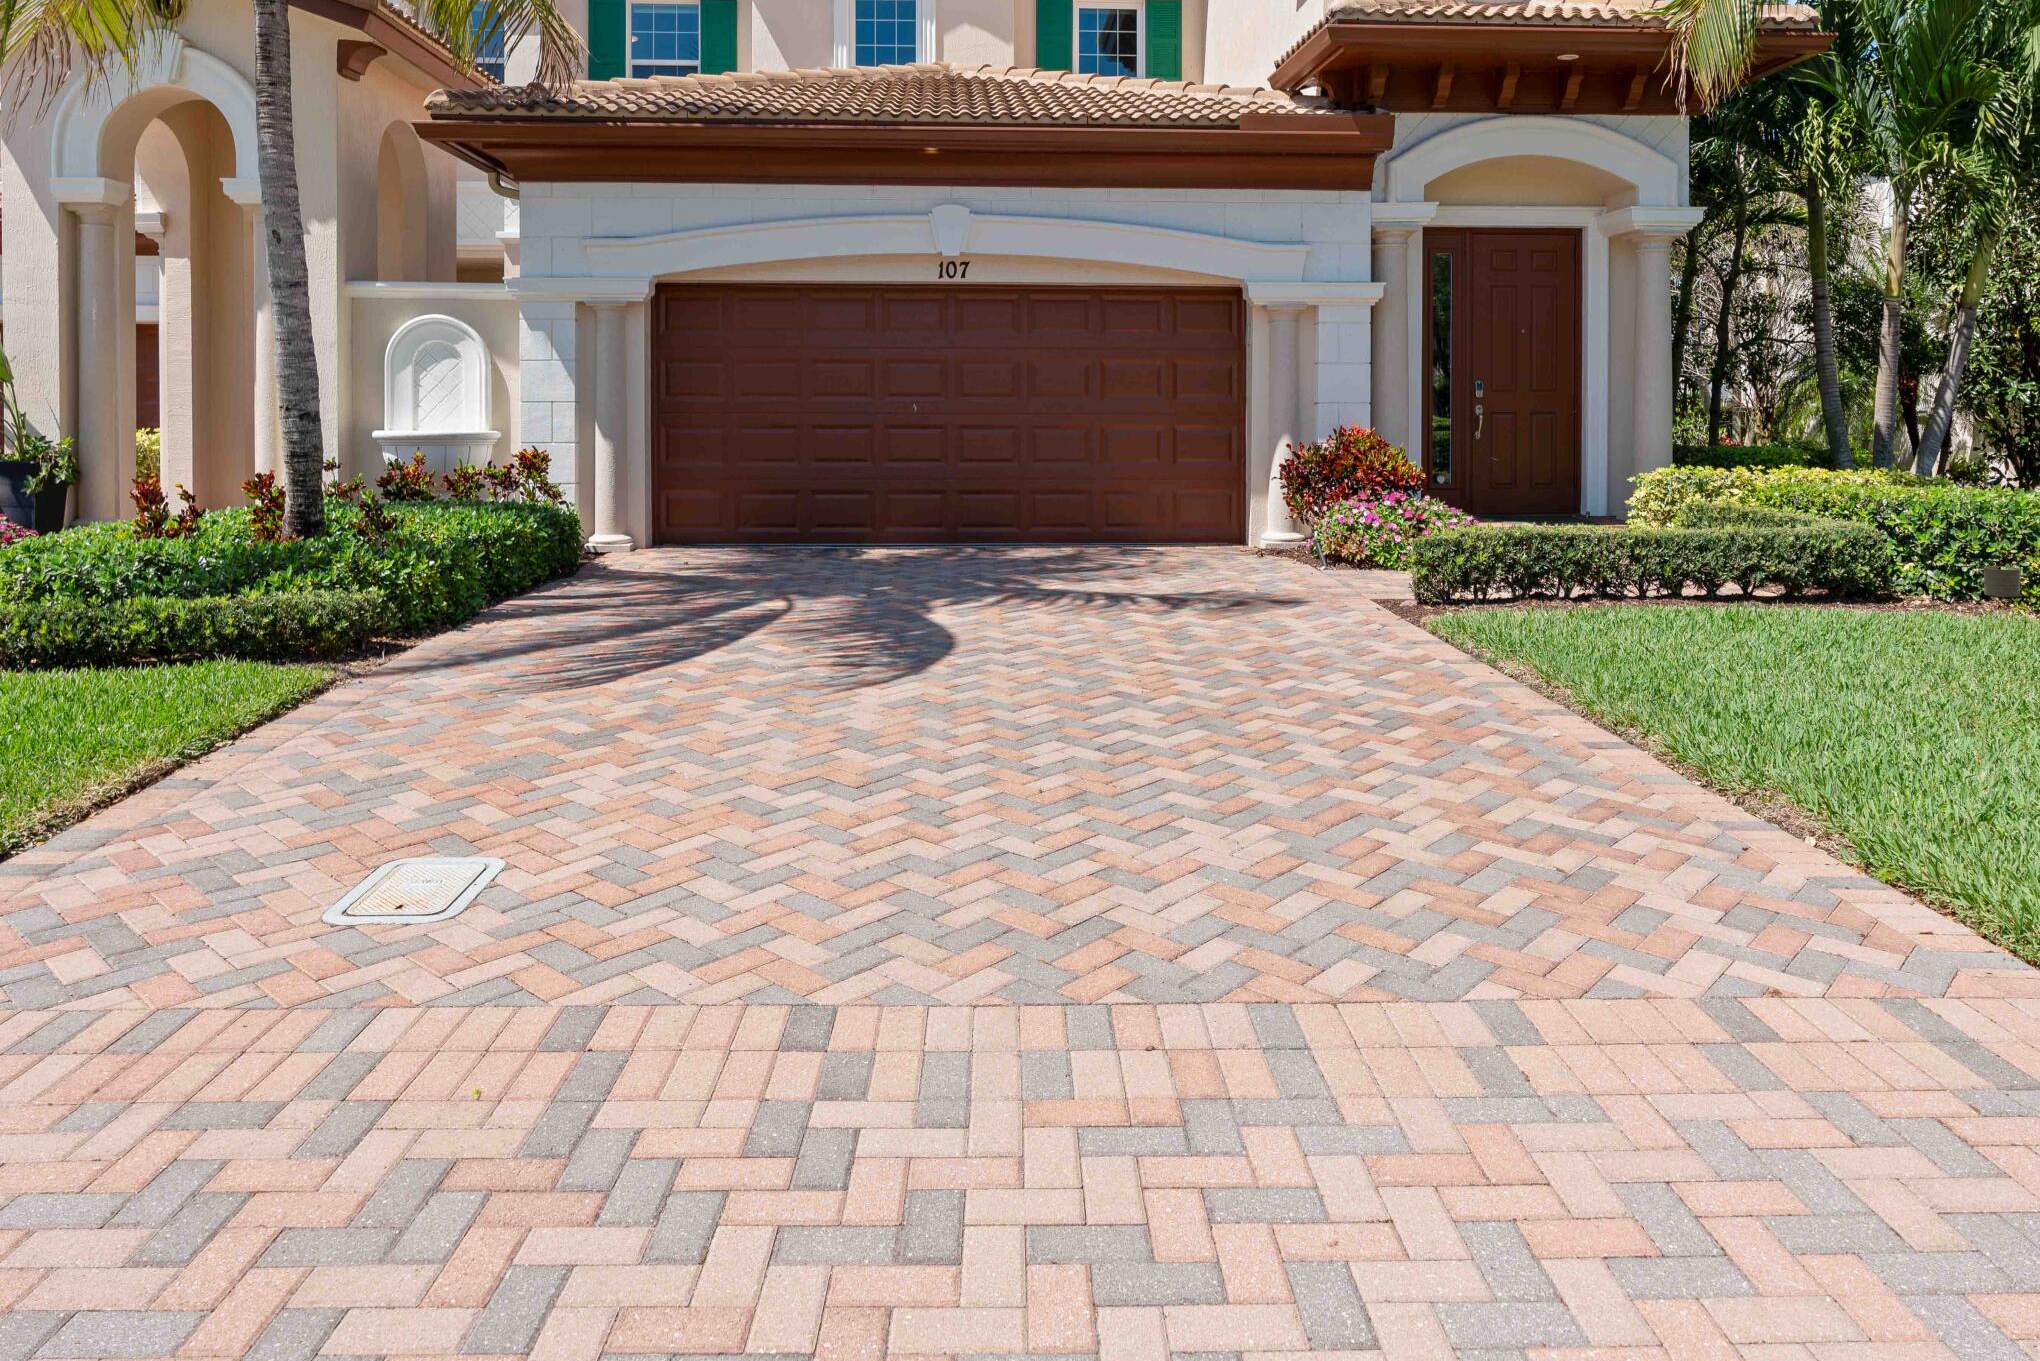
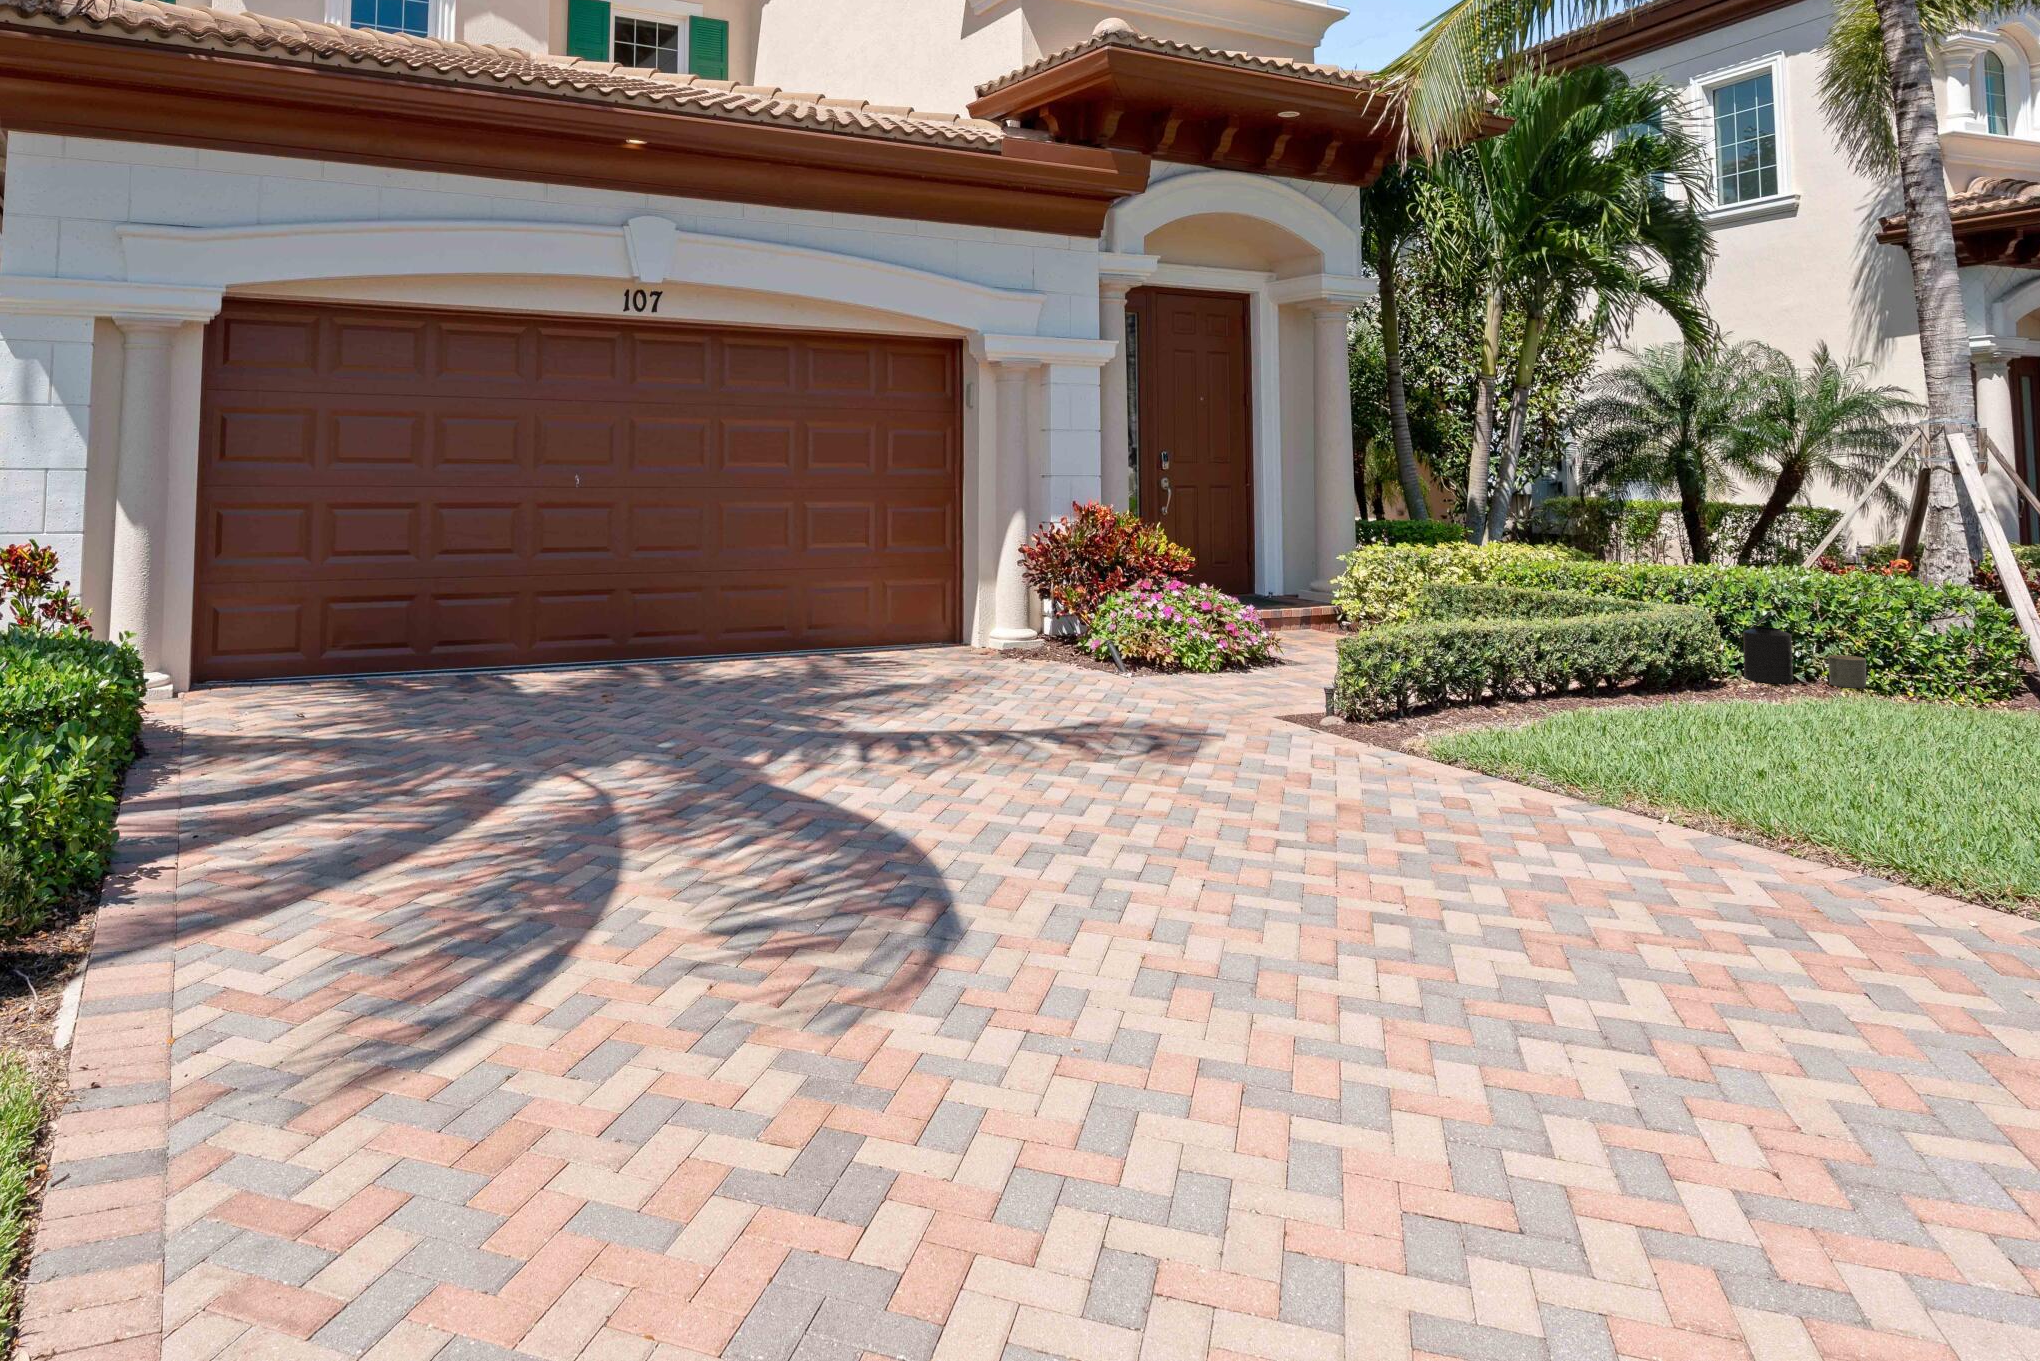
trash can: none [1903,523,1950,591] -> present [1743,612,1793,684]

